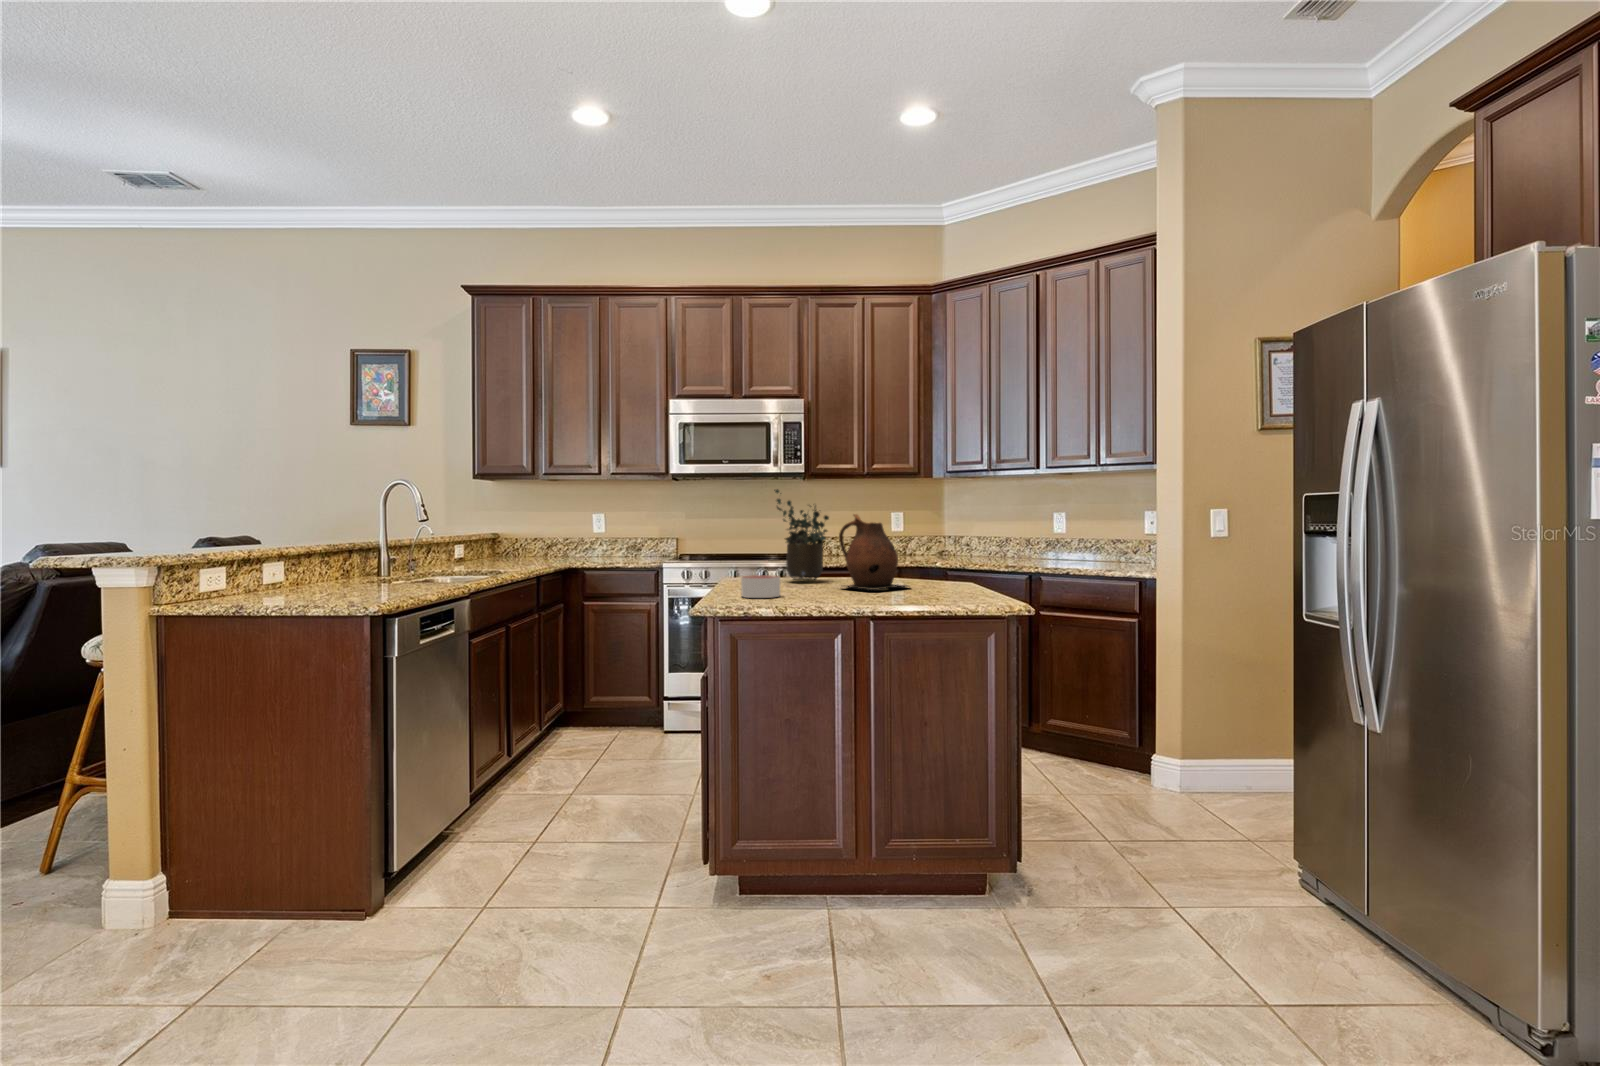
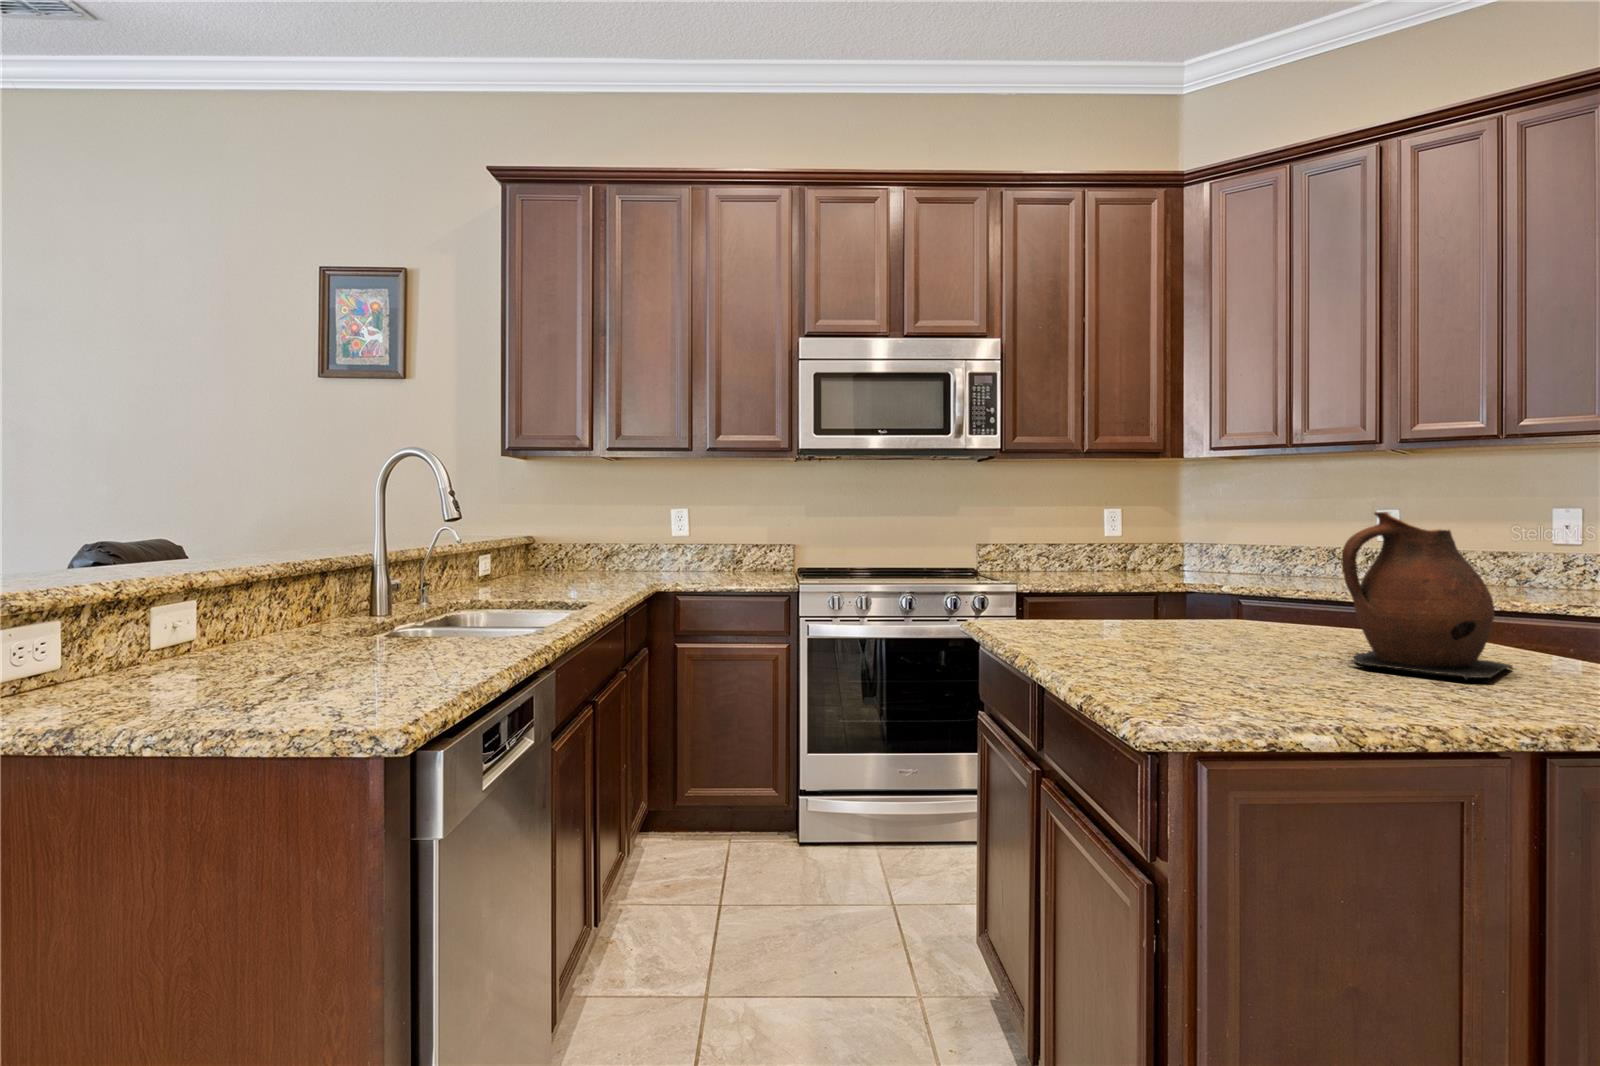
potted plant: present [774,489,829,581] -> none [1127,464,1265,640]
candle: present [741,575,780,598] -> none [1220,647,1323,708]

